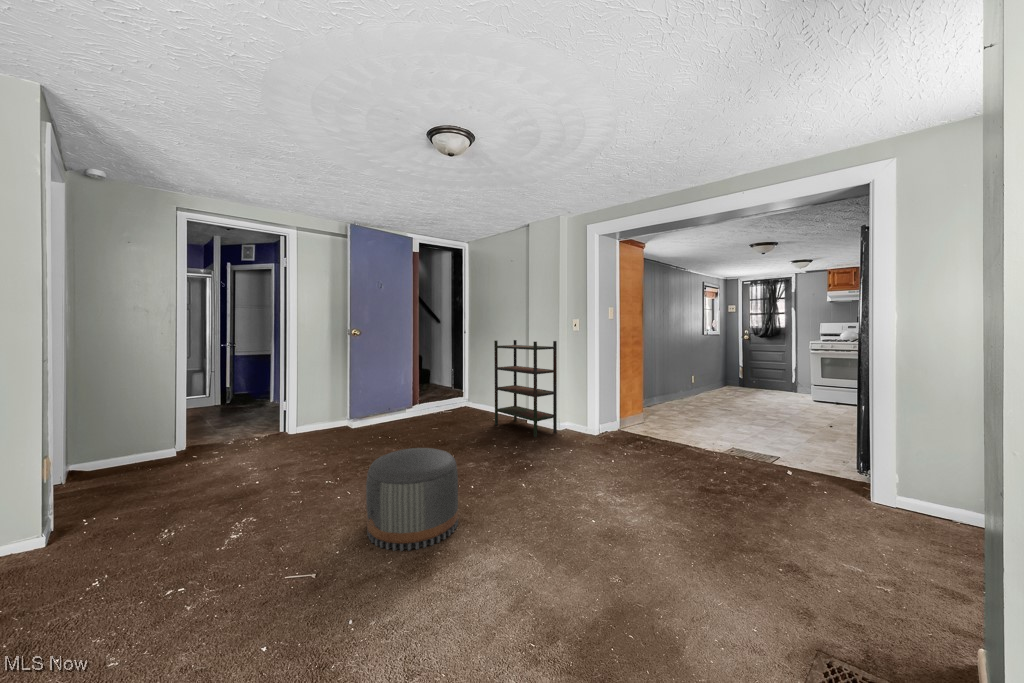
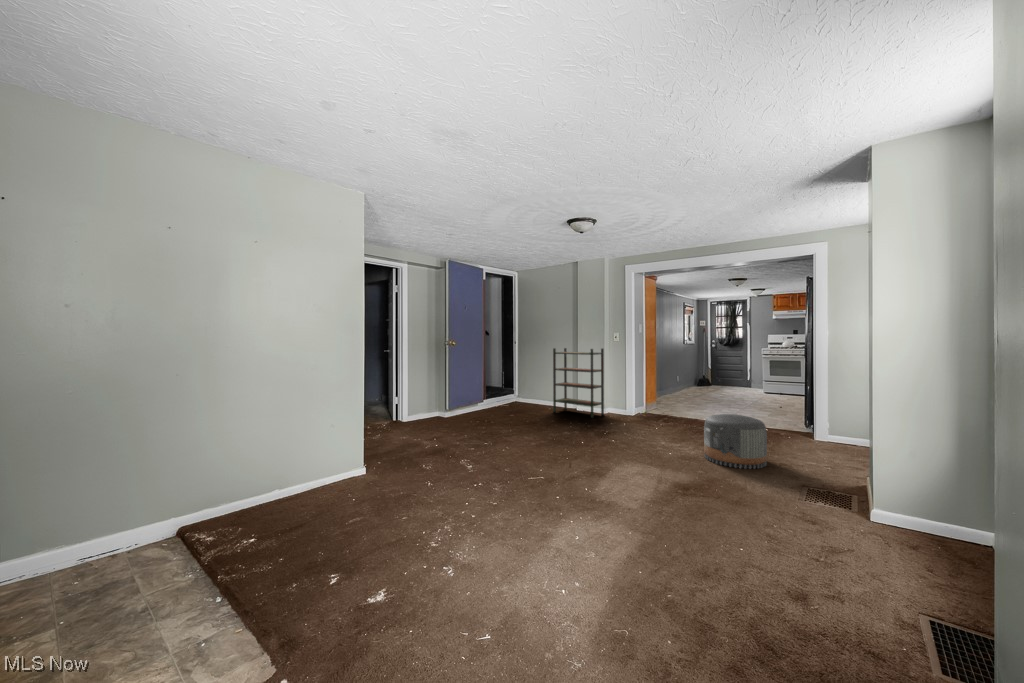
pouf: present [366,448,458,551] -> present [704,414,767,469]

